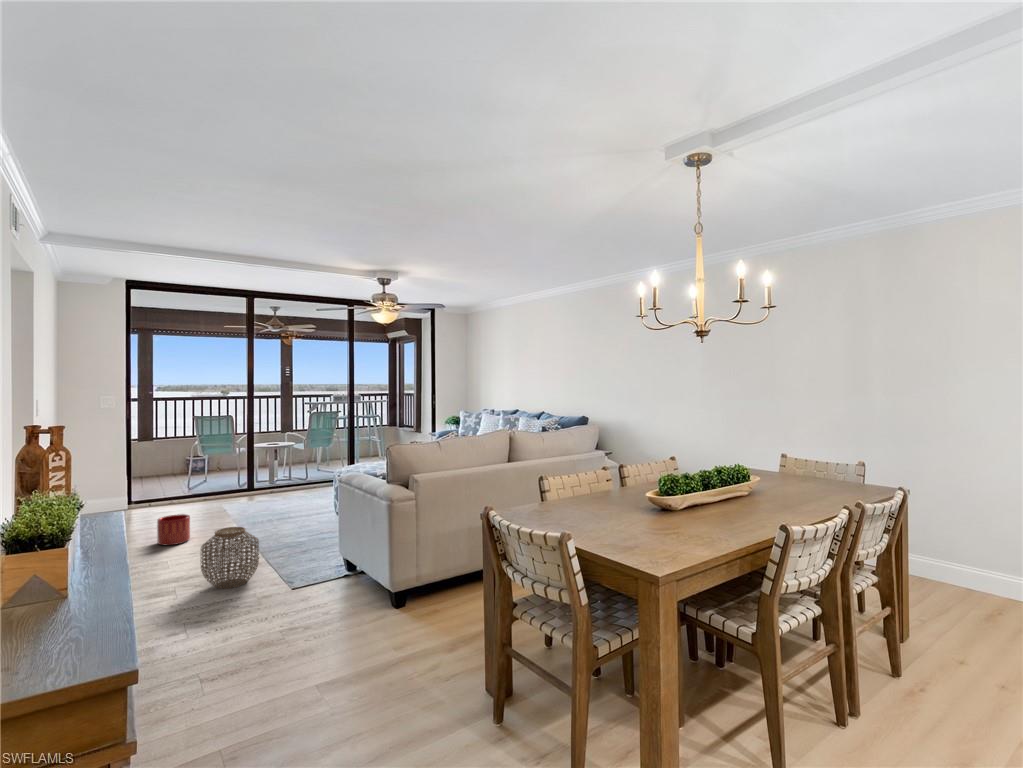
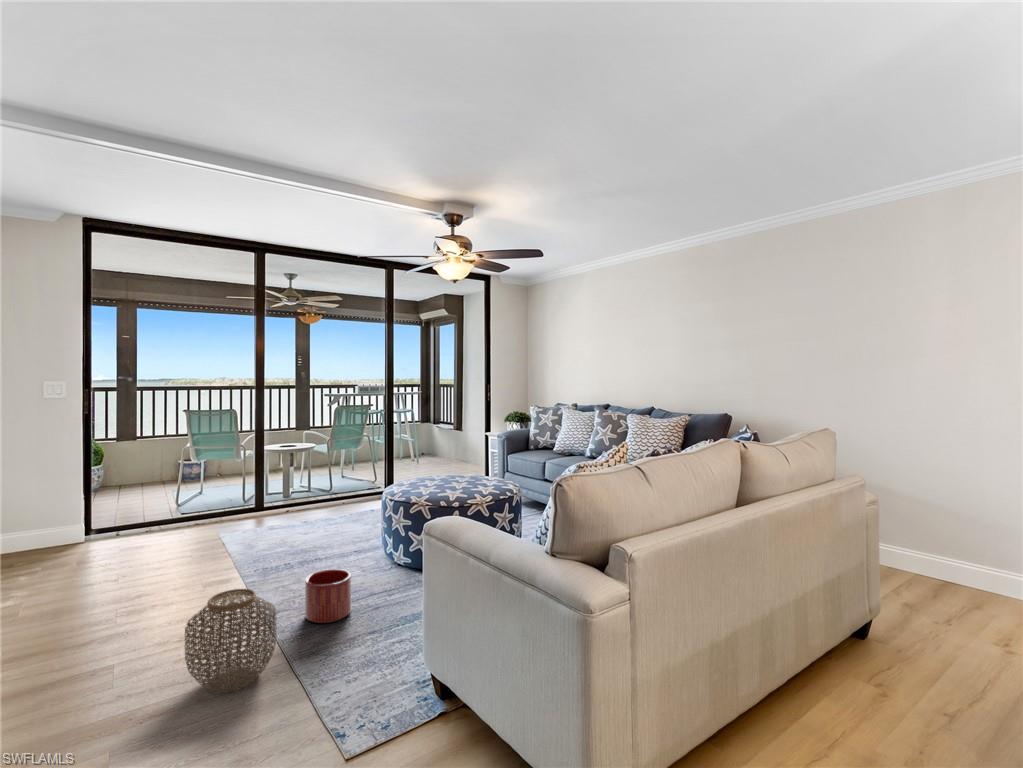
planter: present [157,514,190,545] -> present [305,569,351,623]

